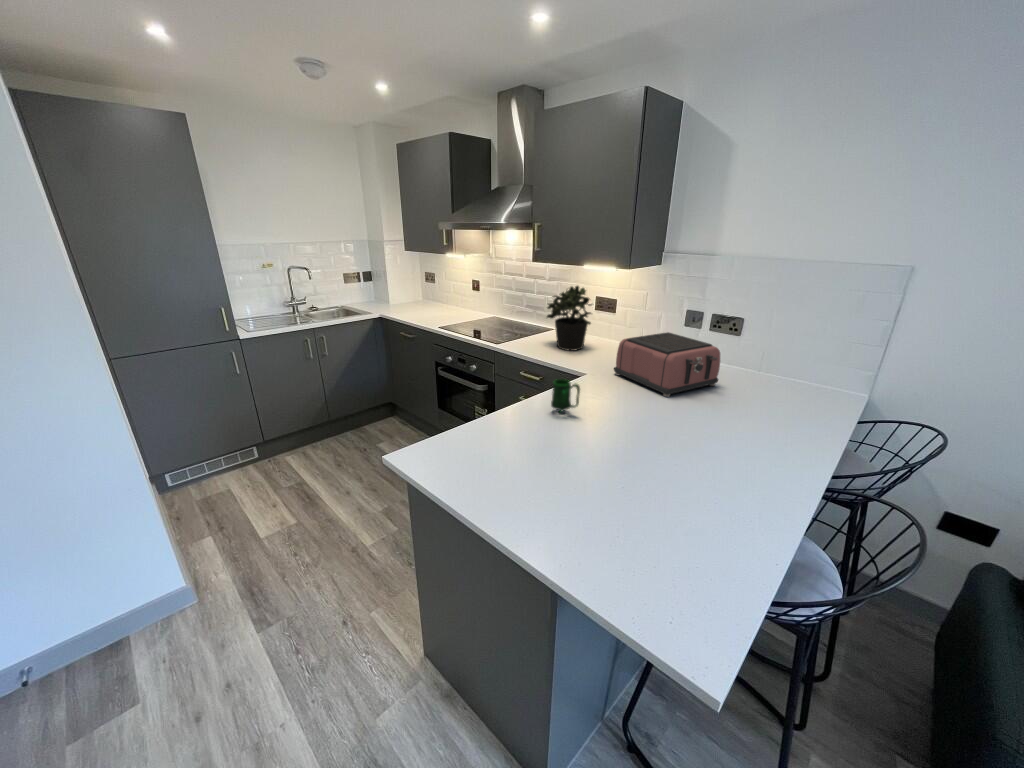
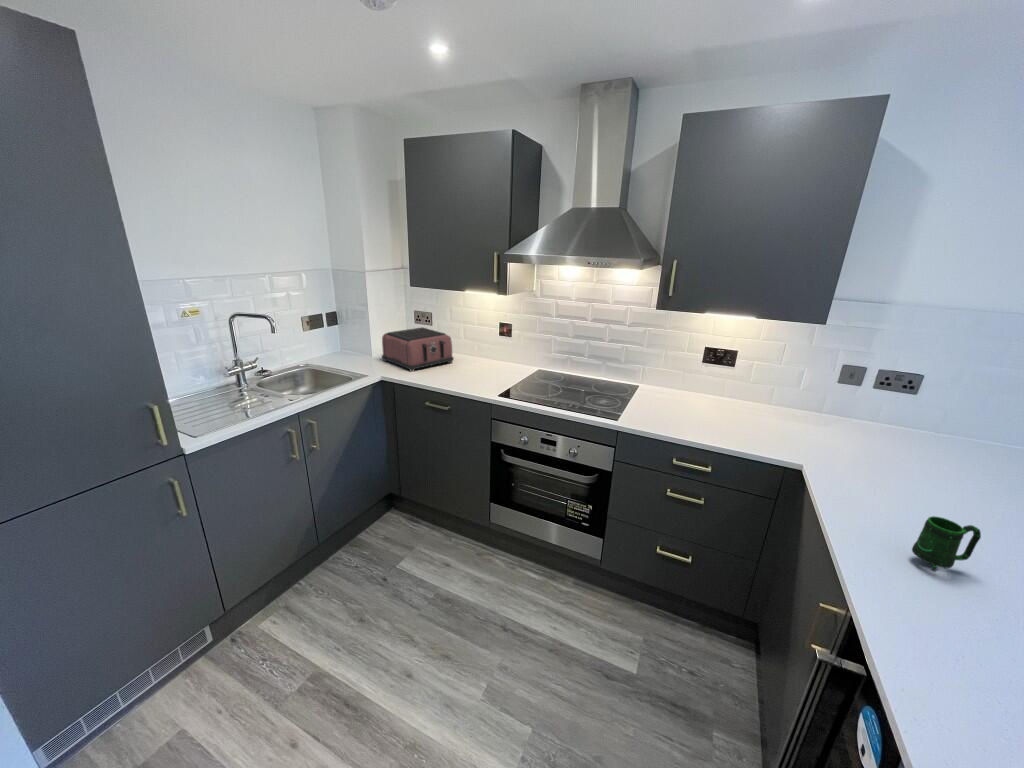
potted plant: present [547,286,592,351] -> none [669,341,745,423]
toaster: present [614,332,720,397] -> present [382,328,454,372]

